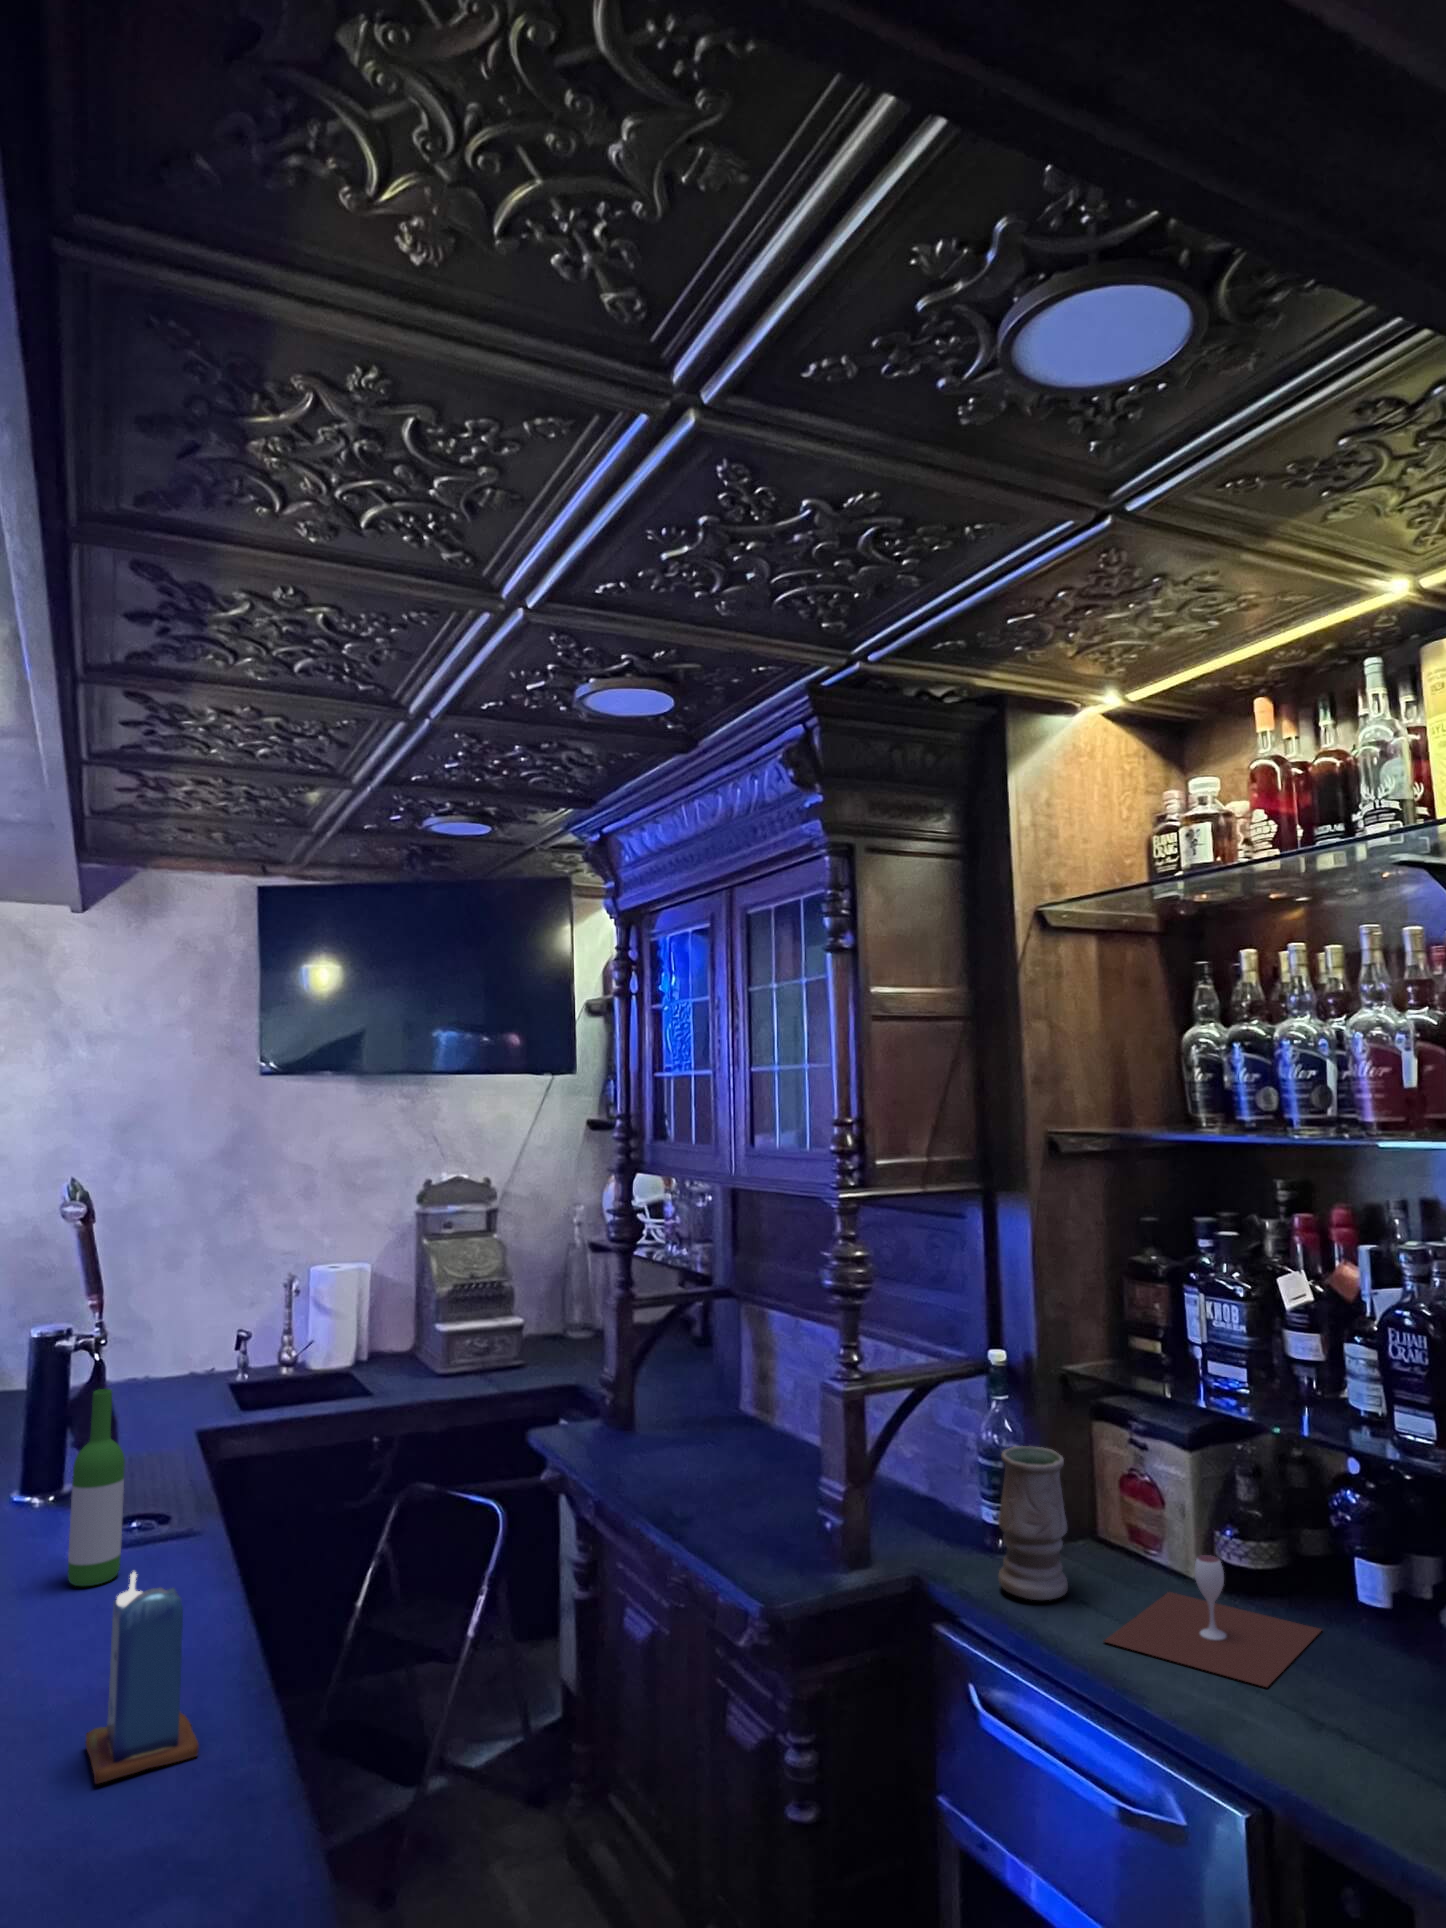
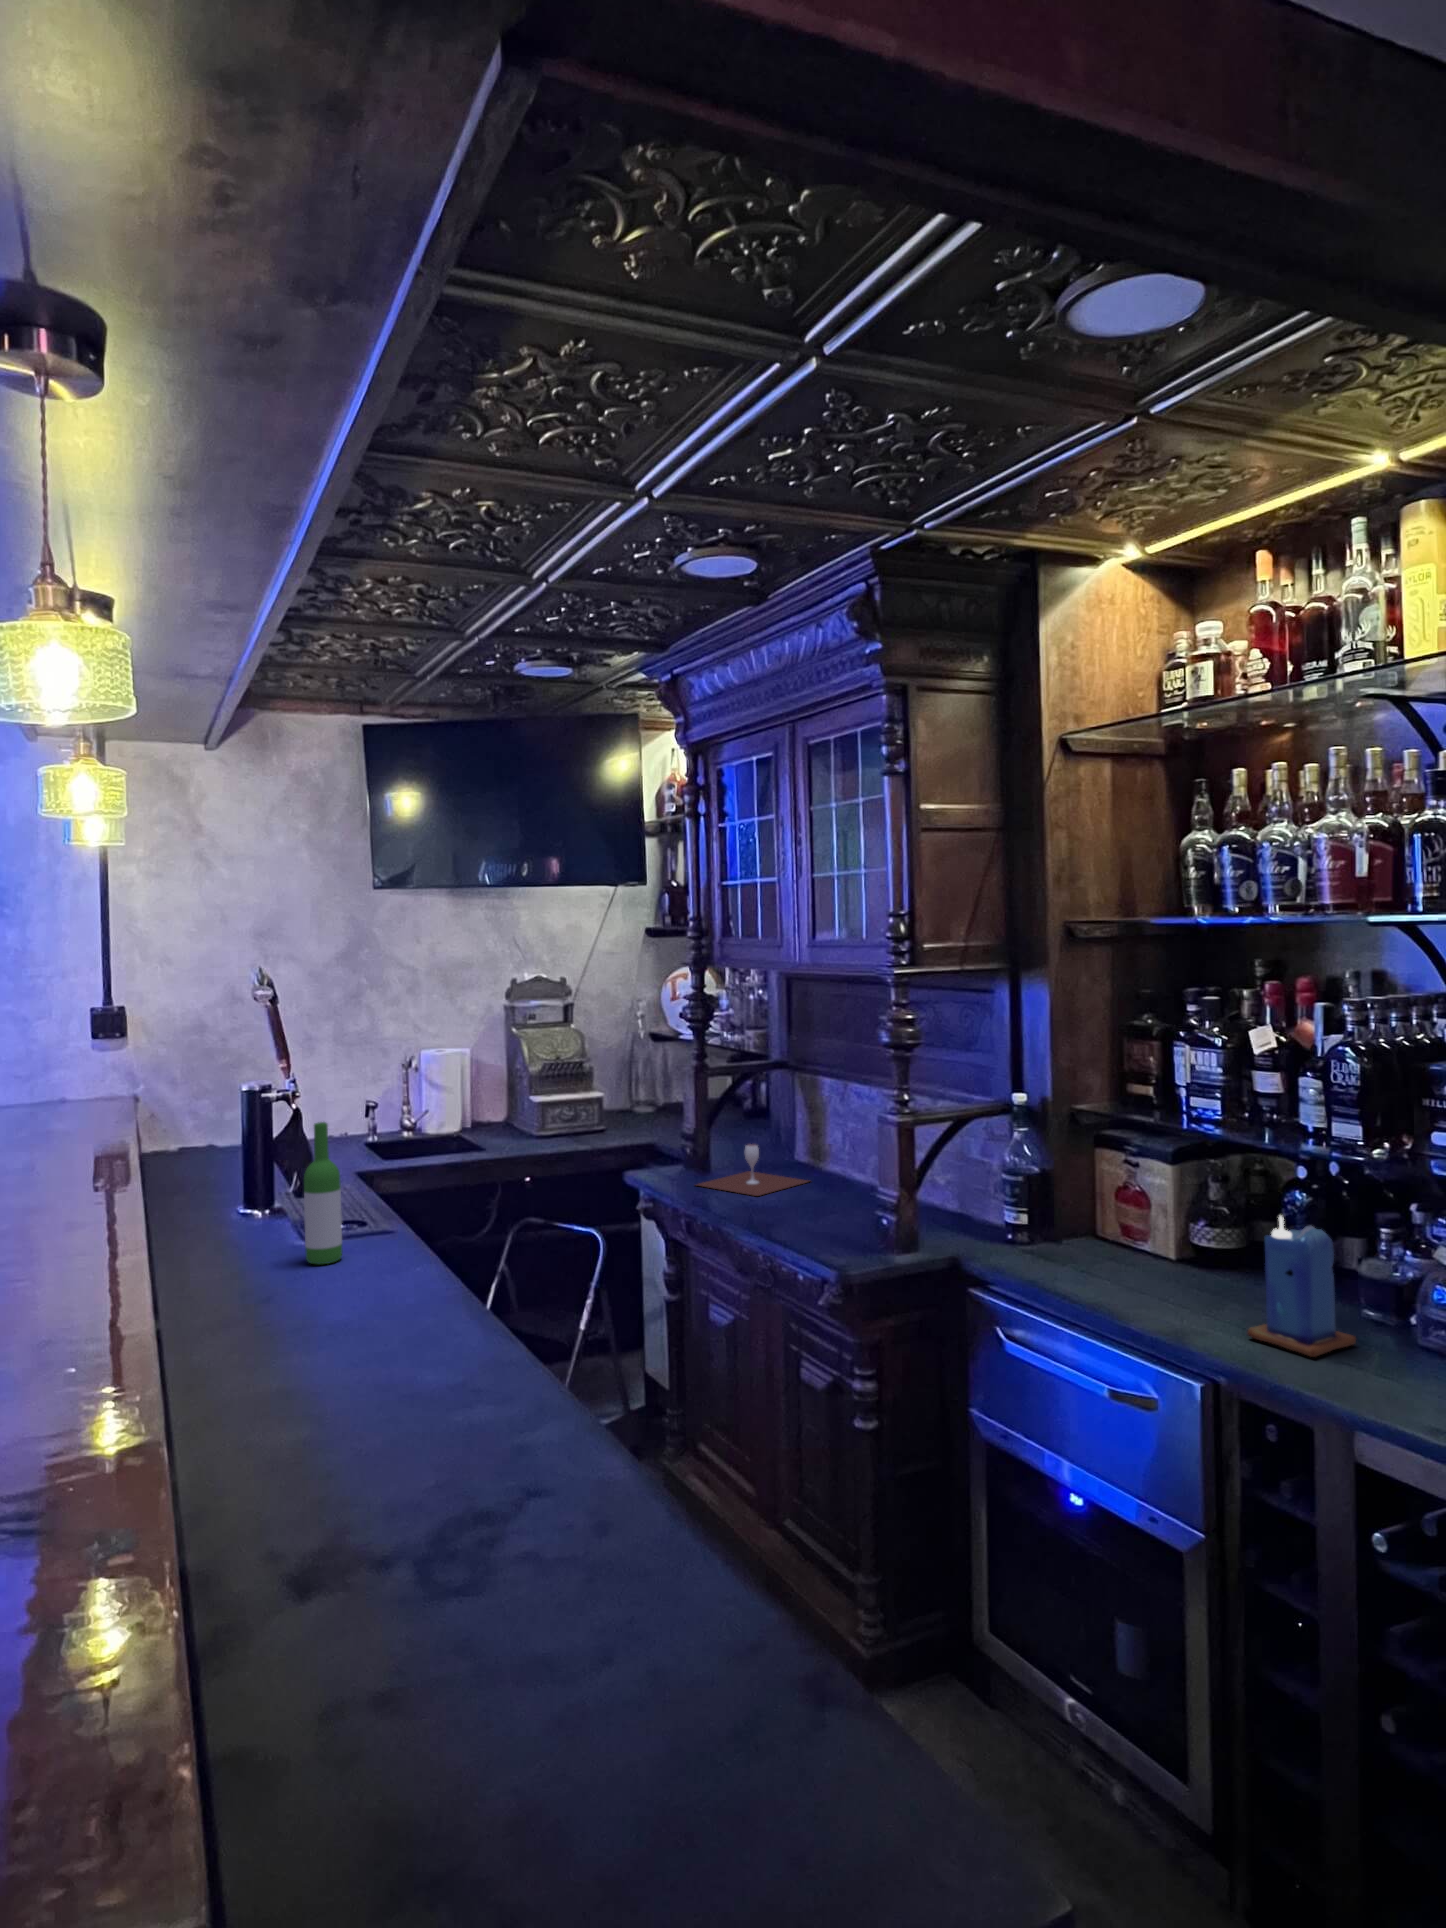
vase: present [998,1446,1068,1600] -> none [1020,1161,1075,1271]
wine glass: present [1104,1555,1322,1688] -> present [696,1144,808,1196]
candle: present [86,1572,199,1784] -> present [1247,1216,1356,1357]

